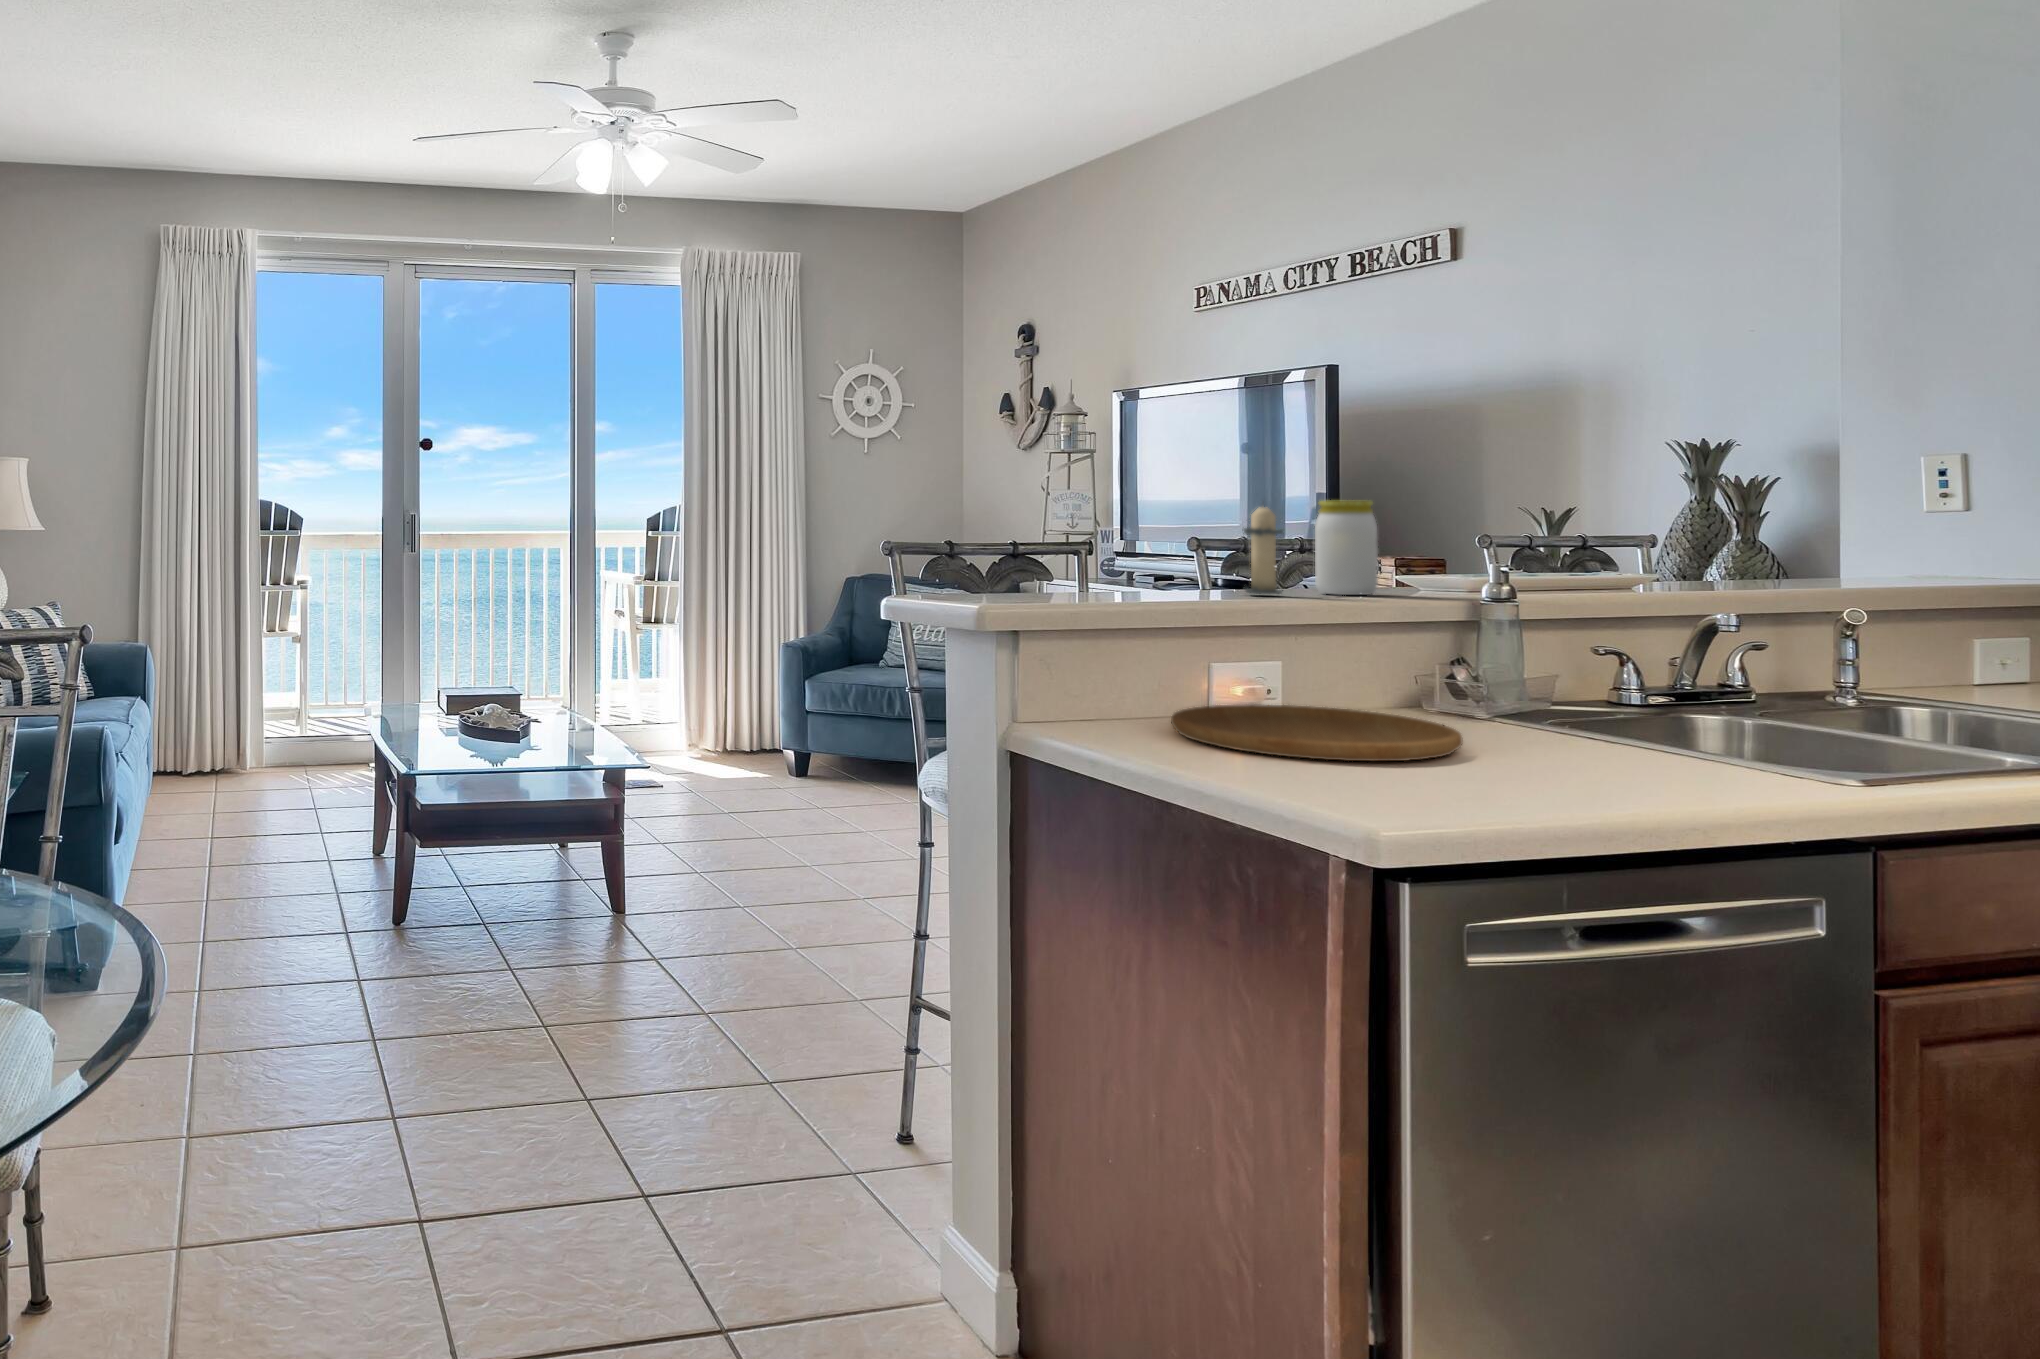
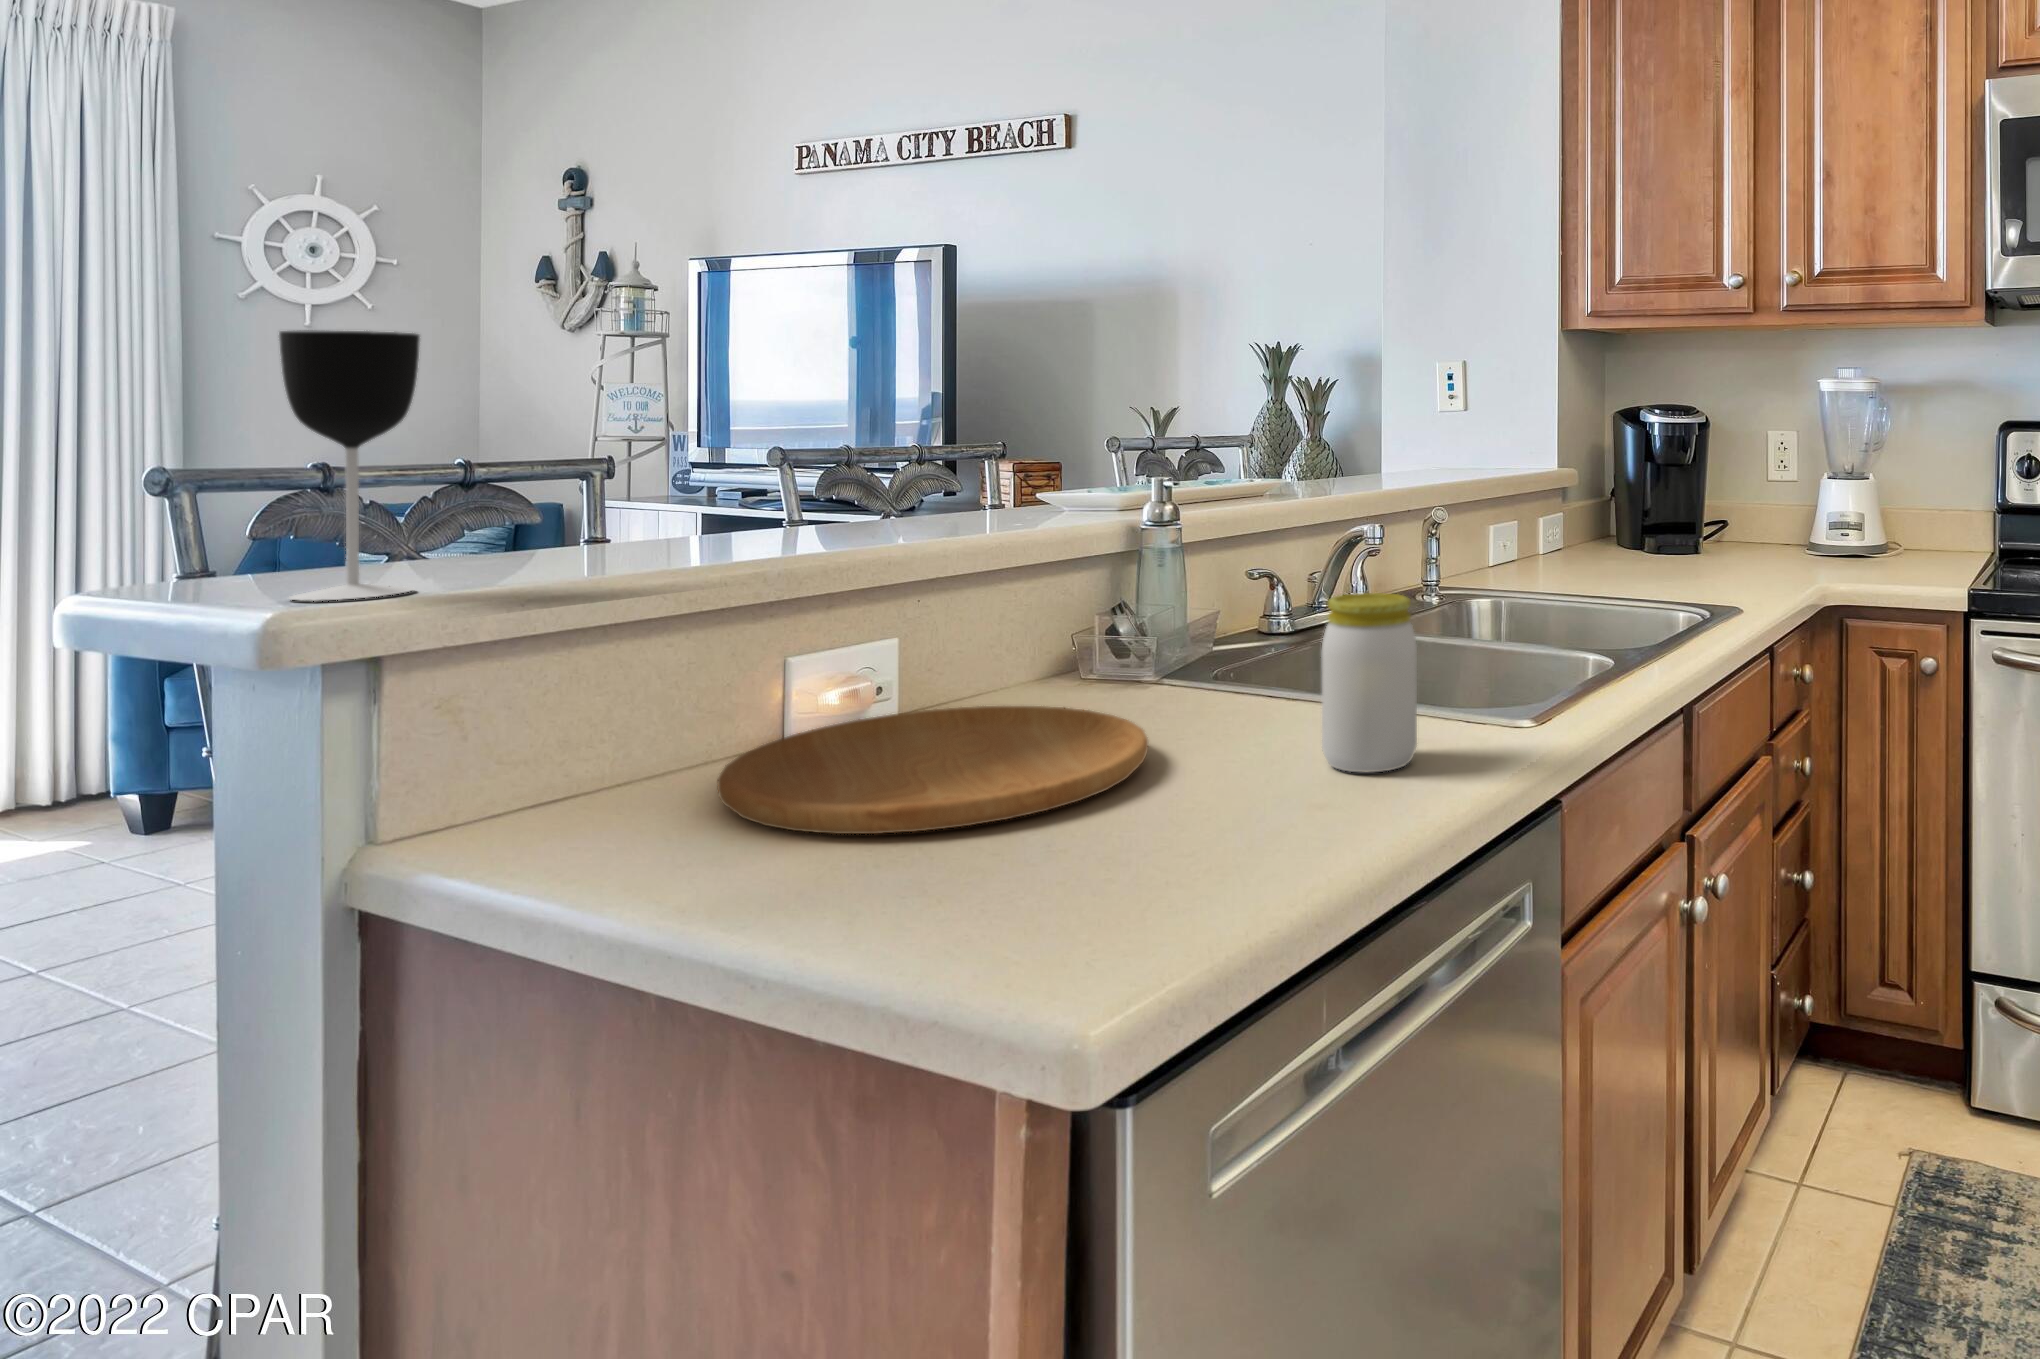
wine glass: none [968,466,1024,598] -> present [279,330,420,601]
jar: present [1315,500,1378,595] -> present [1322,593,1417,772]
candle: present [1242,507,1284,594] -> none [836,400,912,545]

